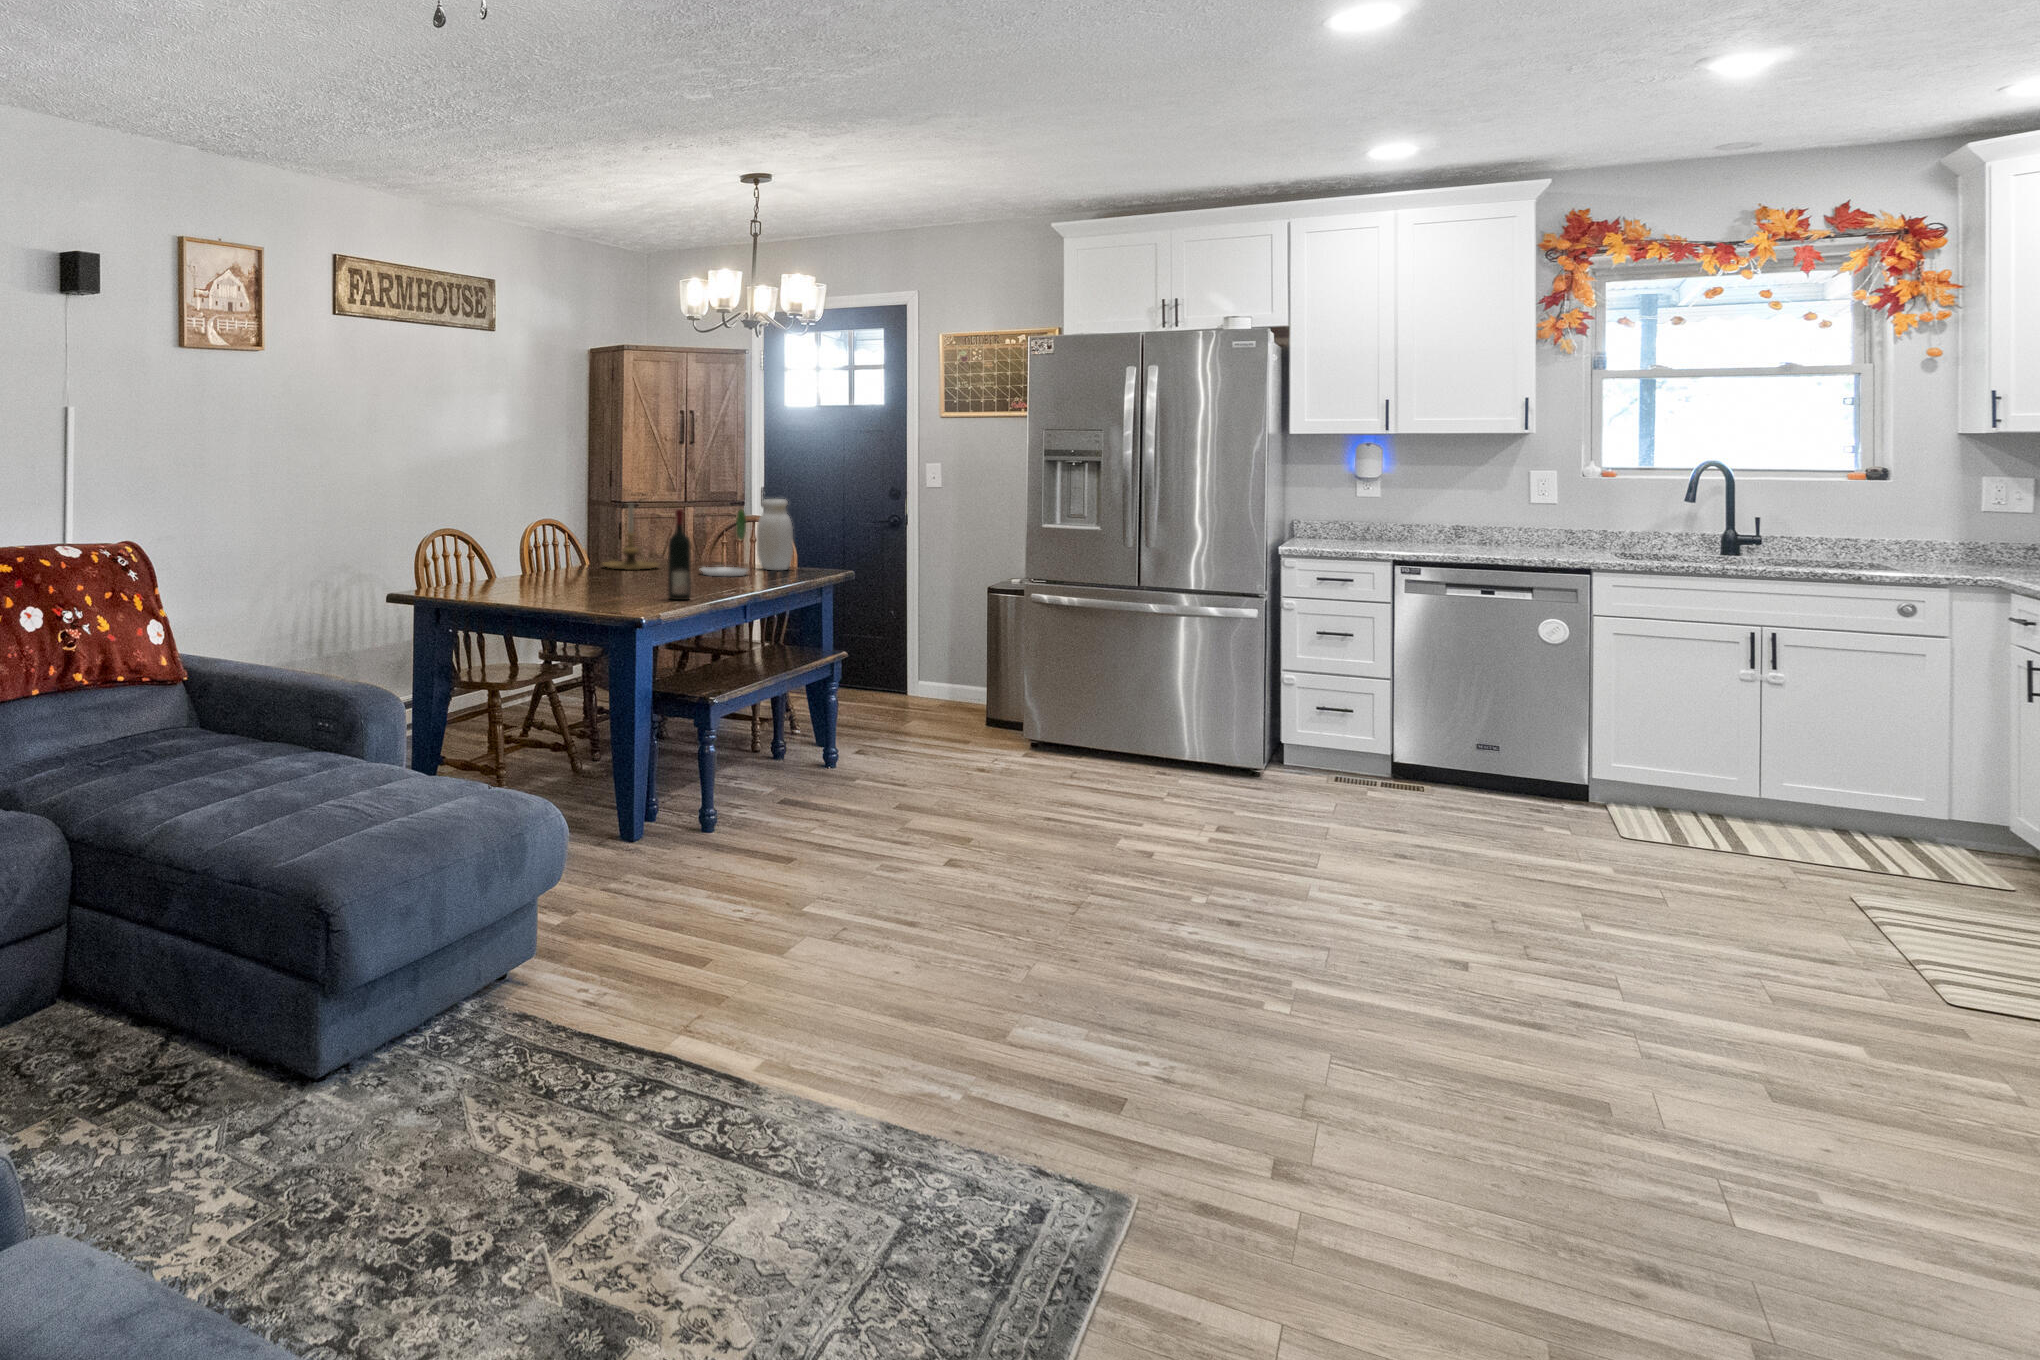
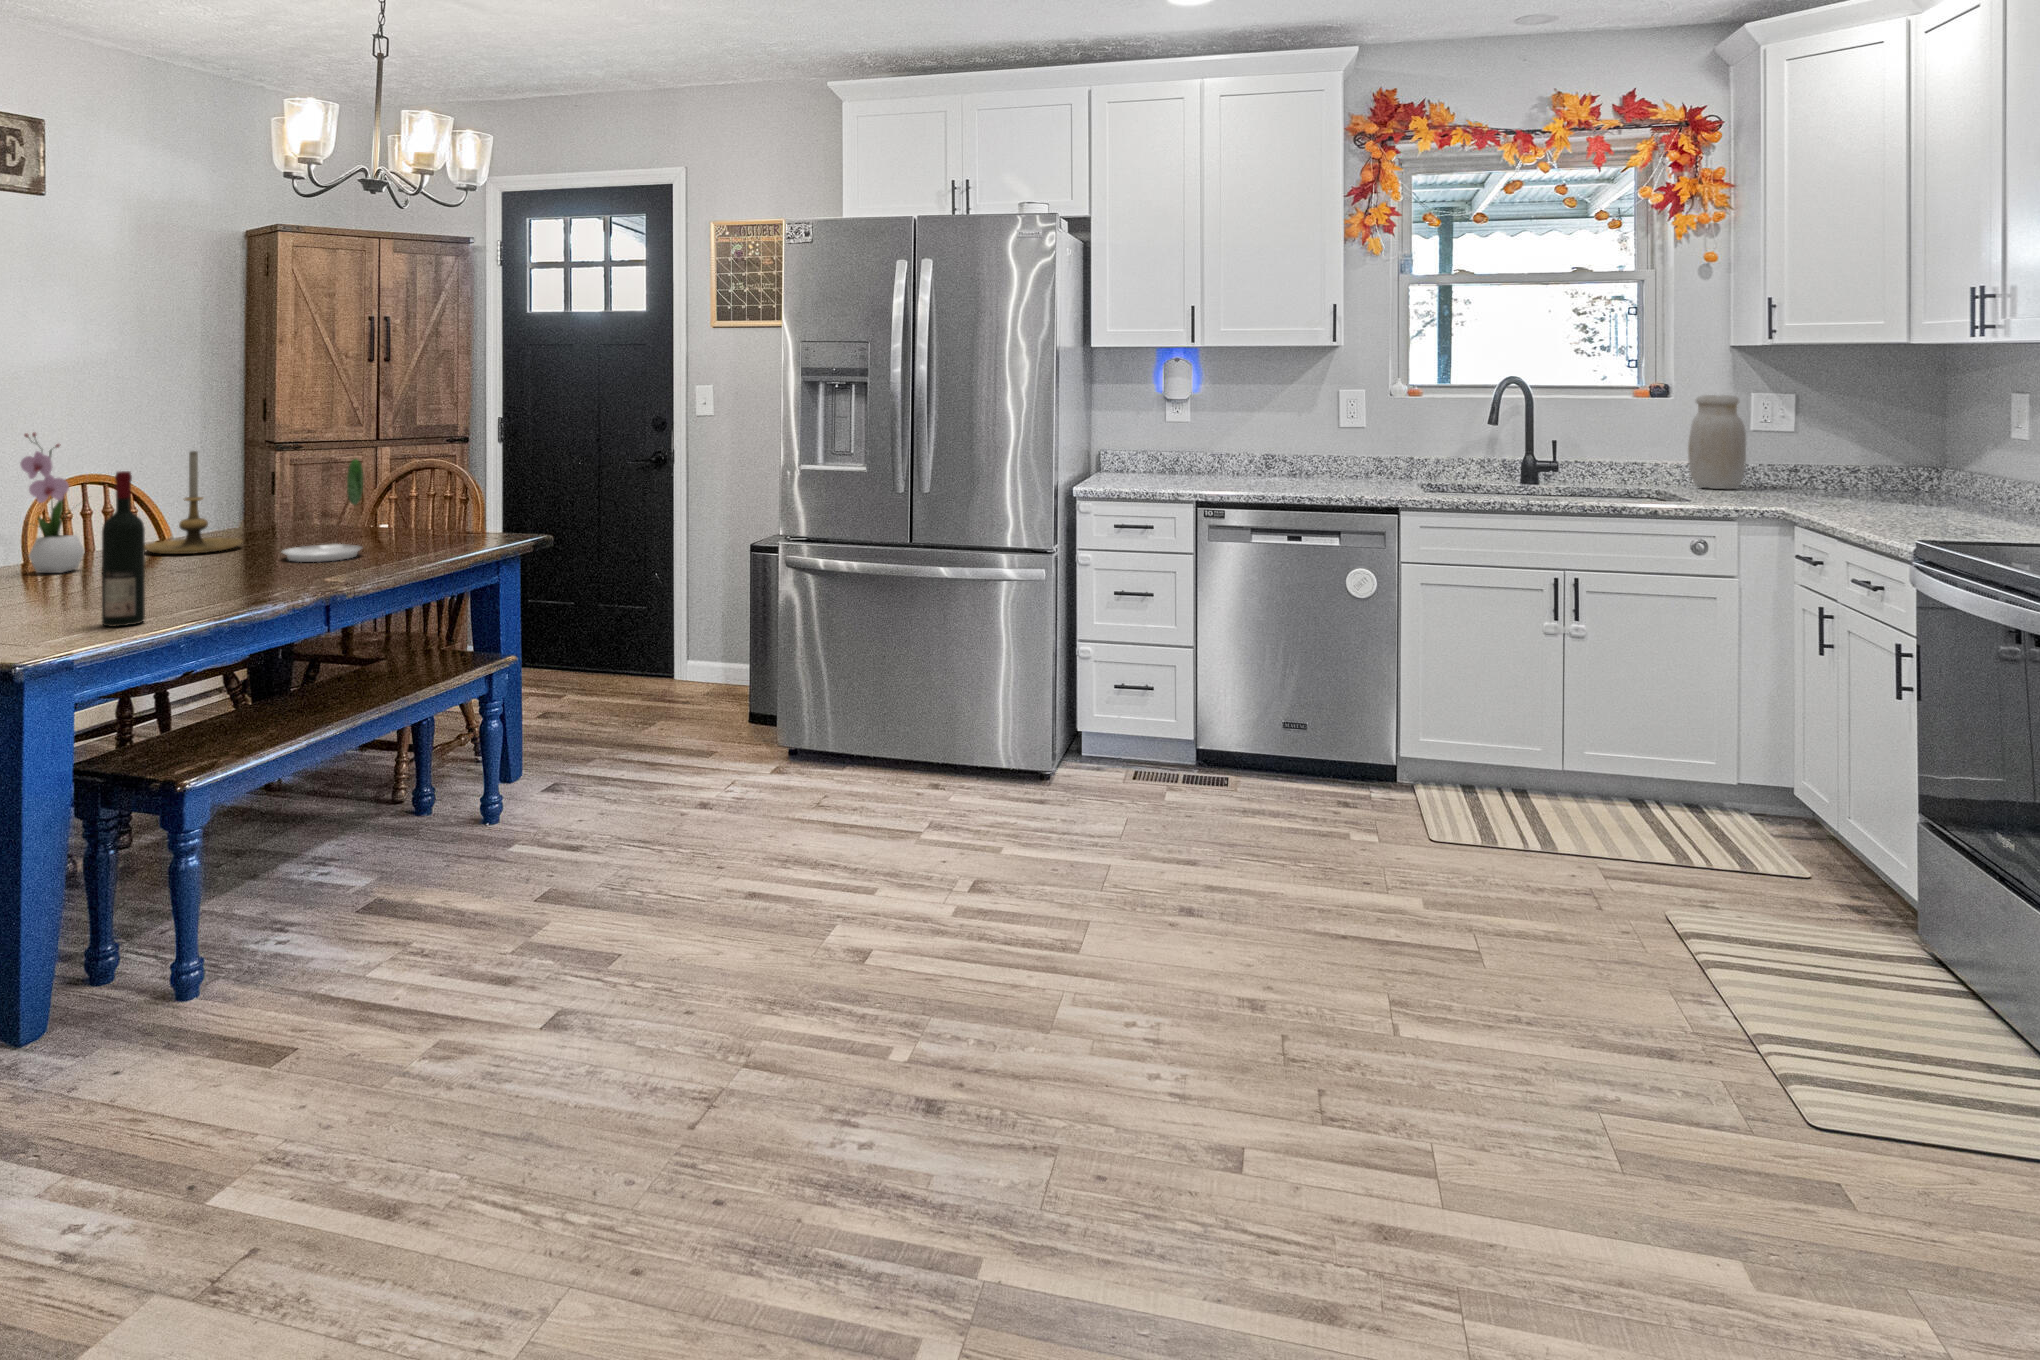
flower arrangement: none [559,487,592,576] -> present [20,433,85,573]
jar: present [756,499,793,570] -> present [1688,395,1746,489]

